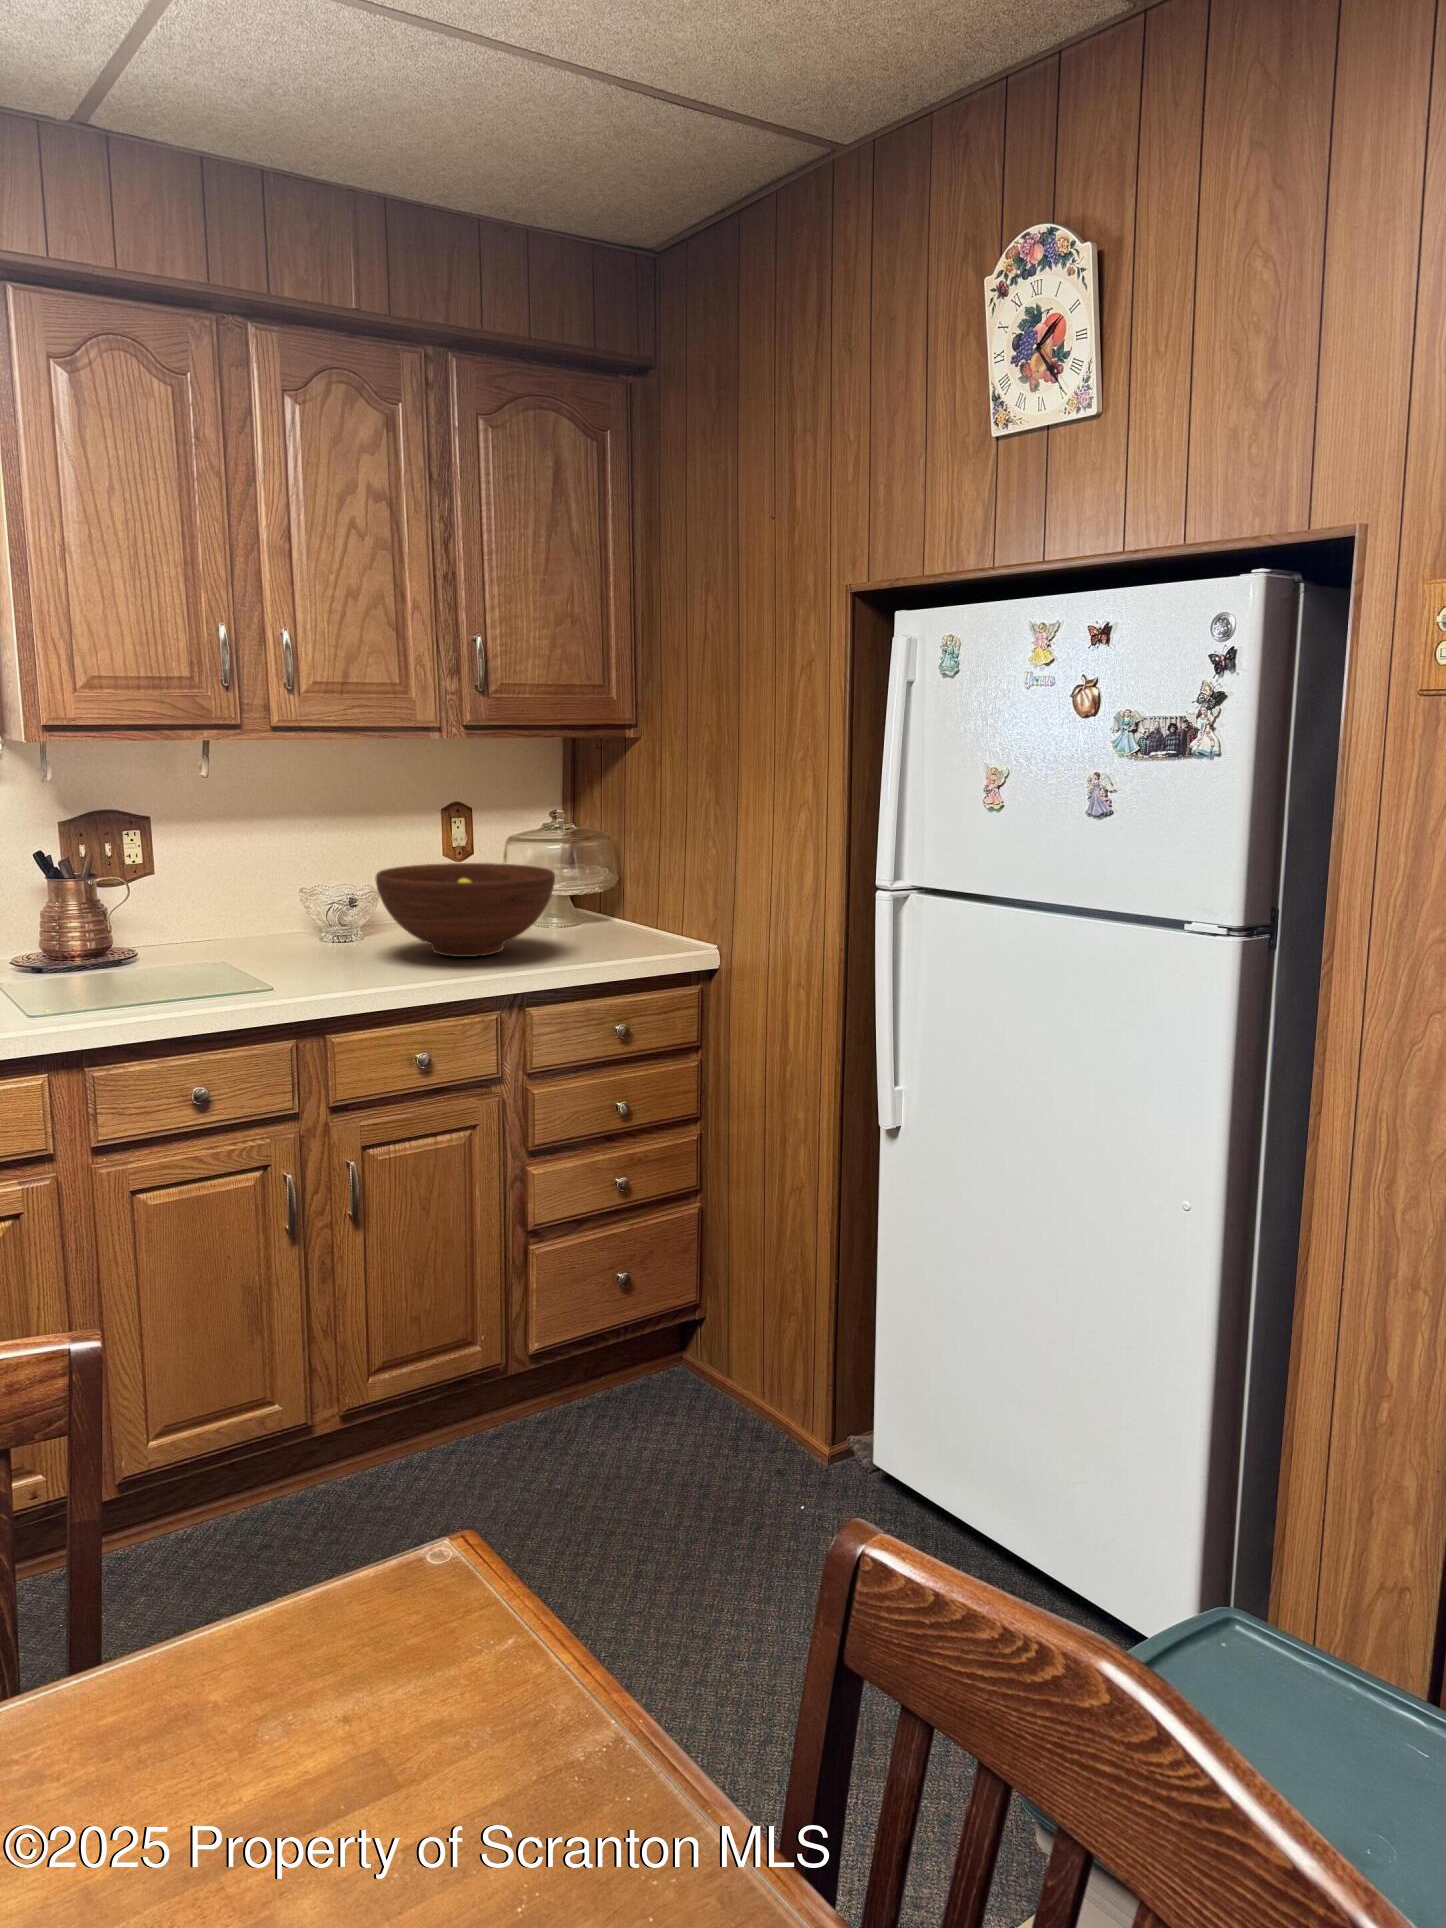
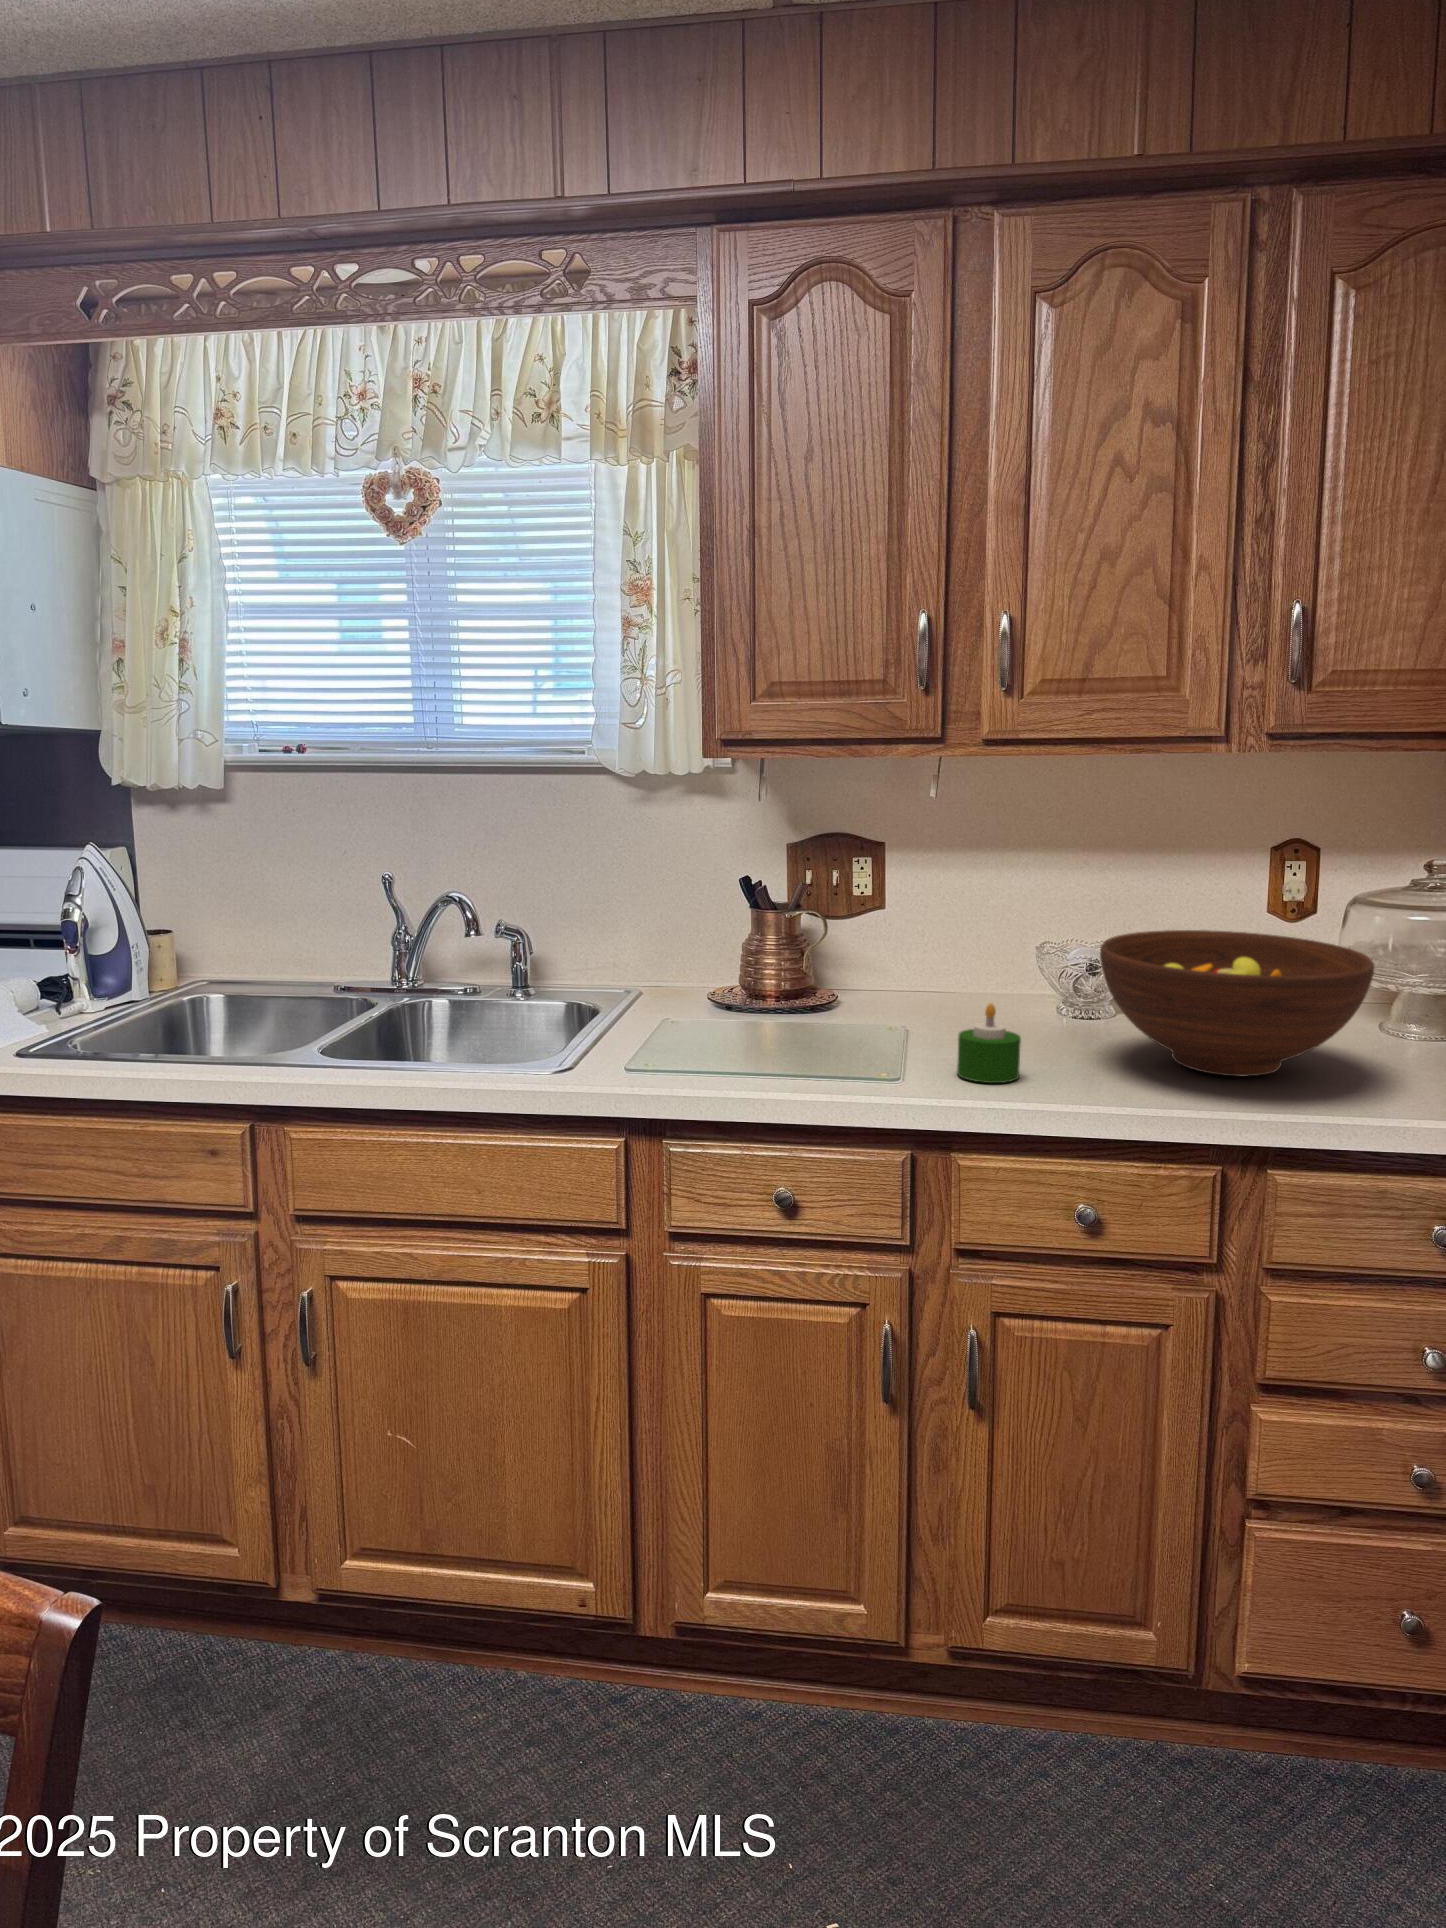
candle: none [300,924,349,983] -> present [957,1004,1021,1083]

